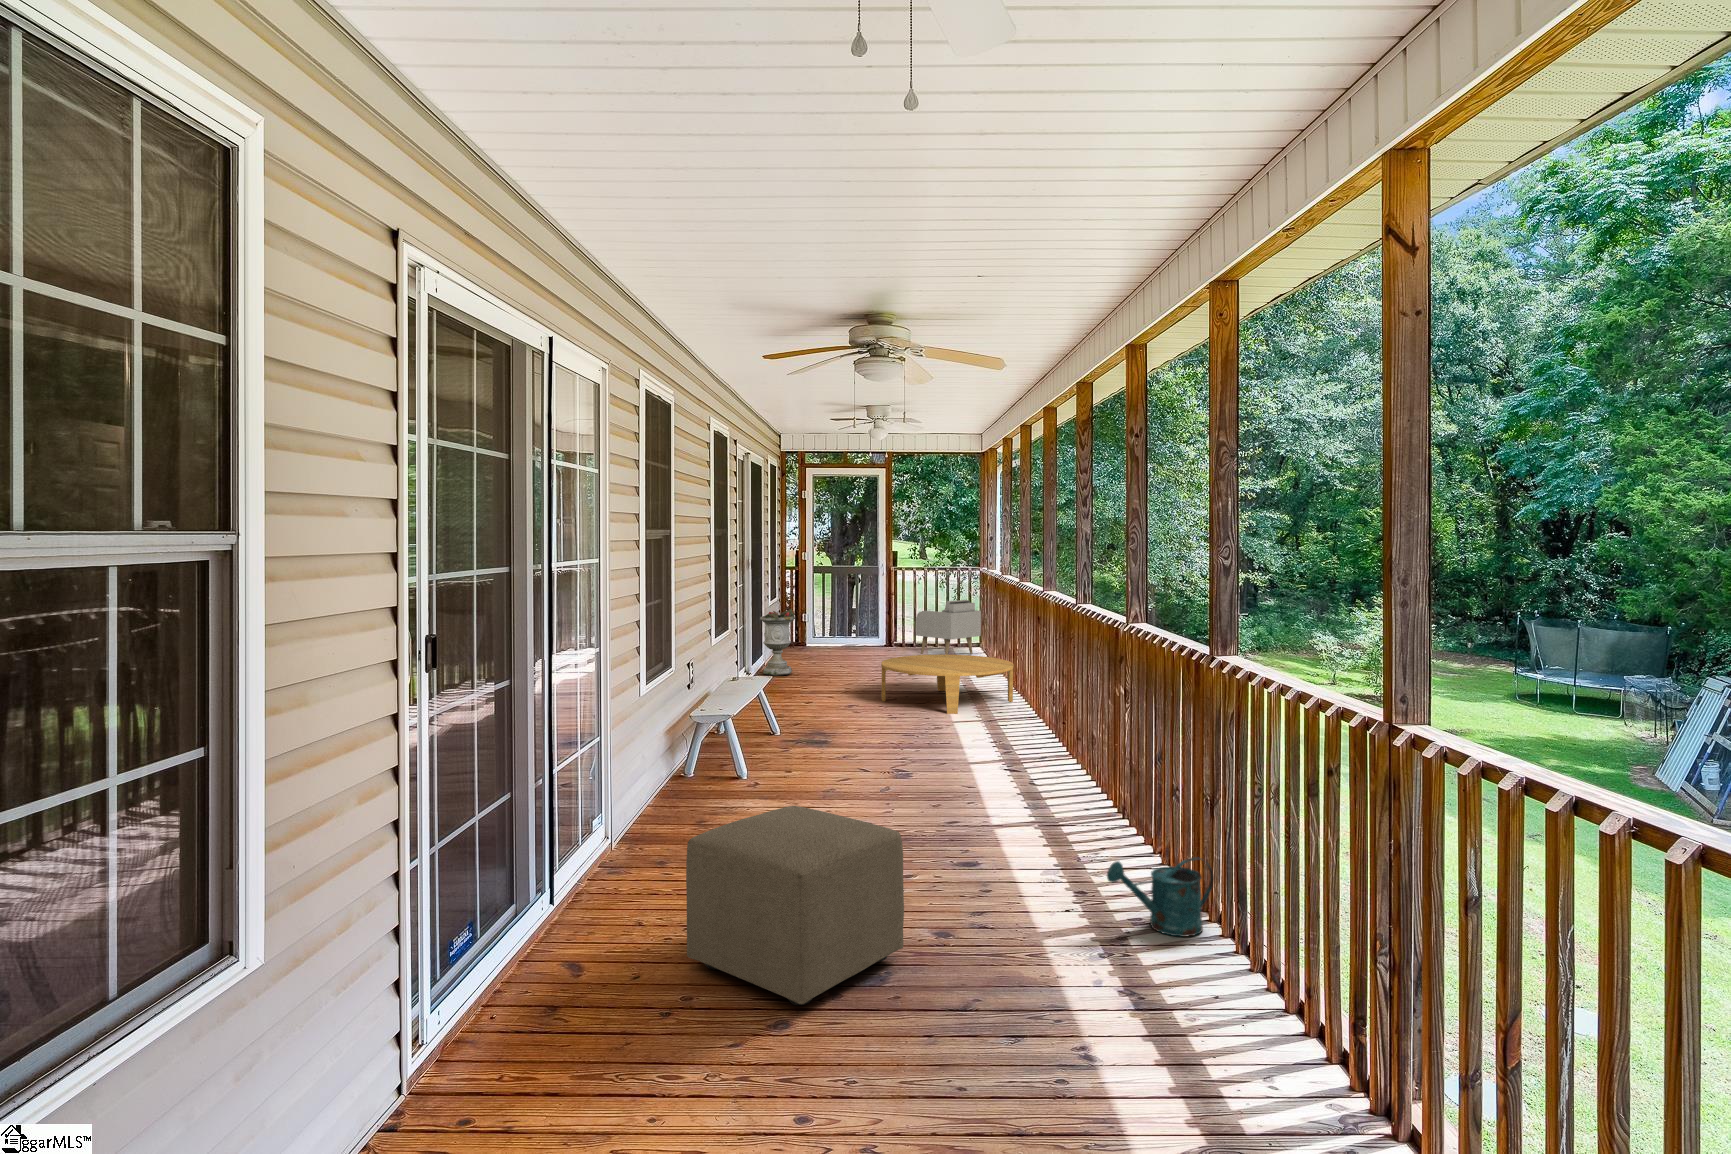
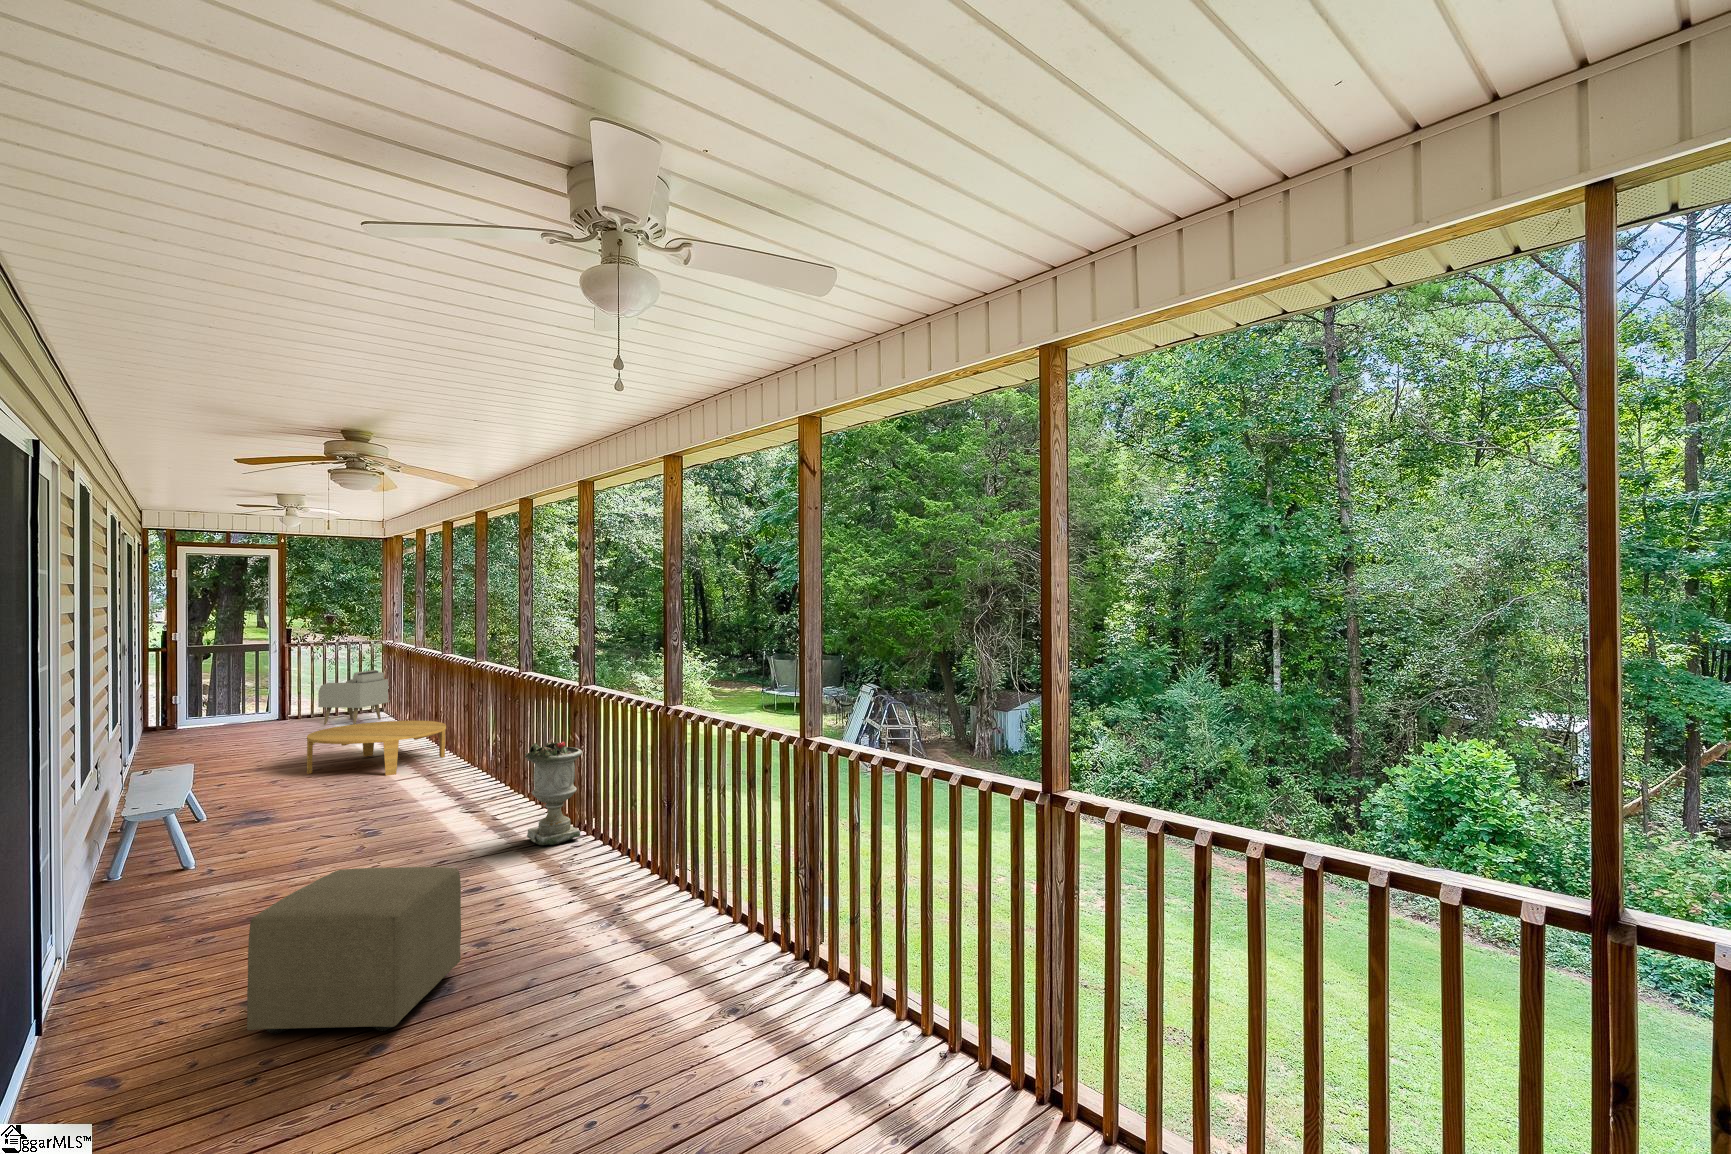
planter: present [760,609,795,676] -> present [525,739,582,845]
watering can: present [1107,857,1214,937] -> none [604,842,673,900]

